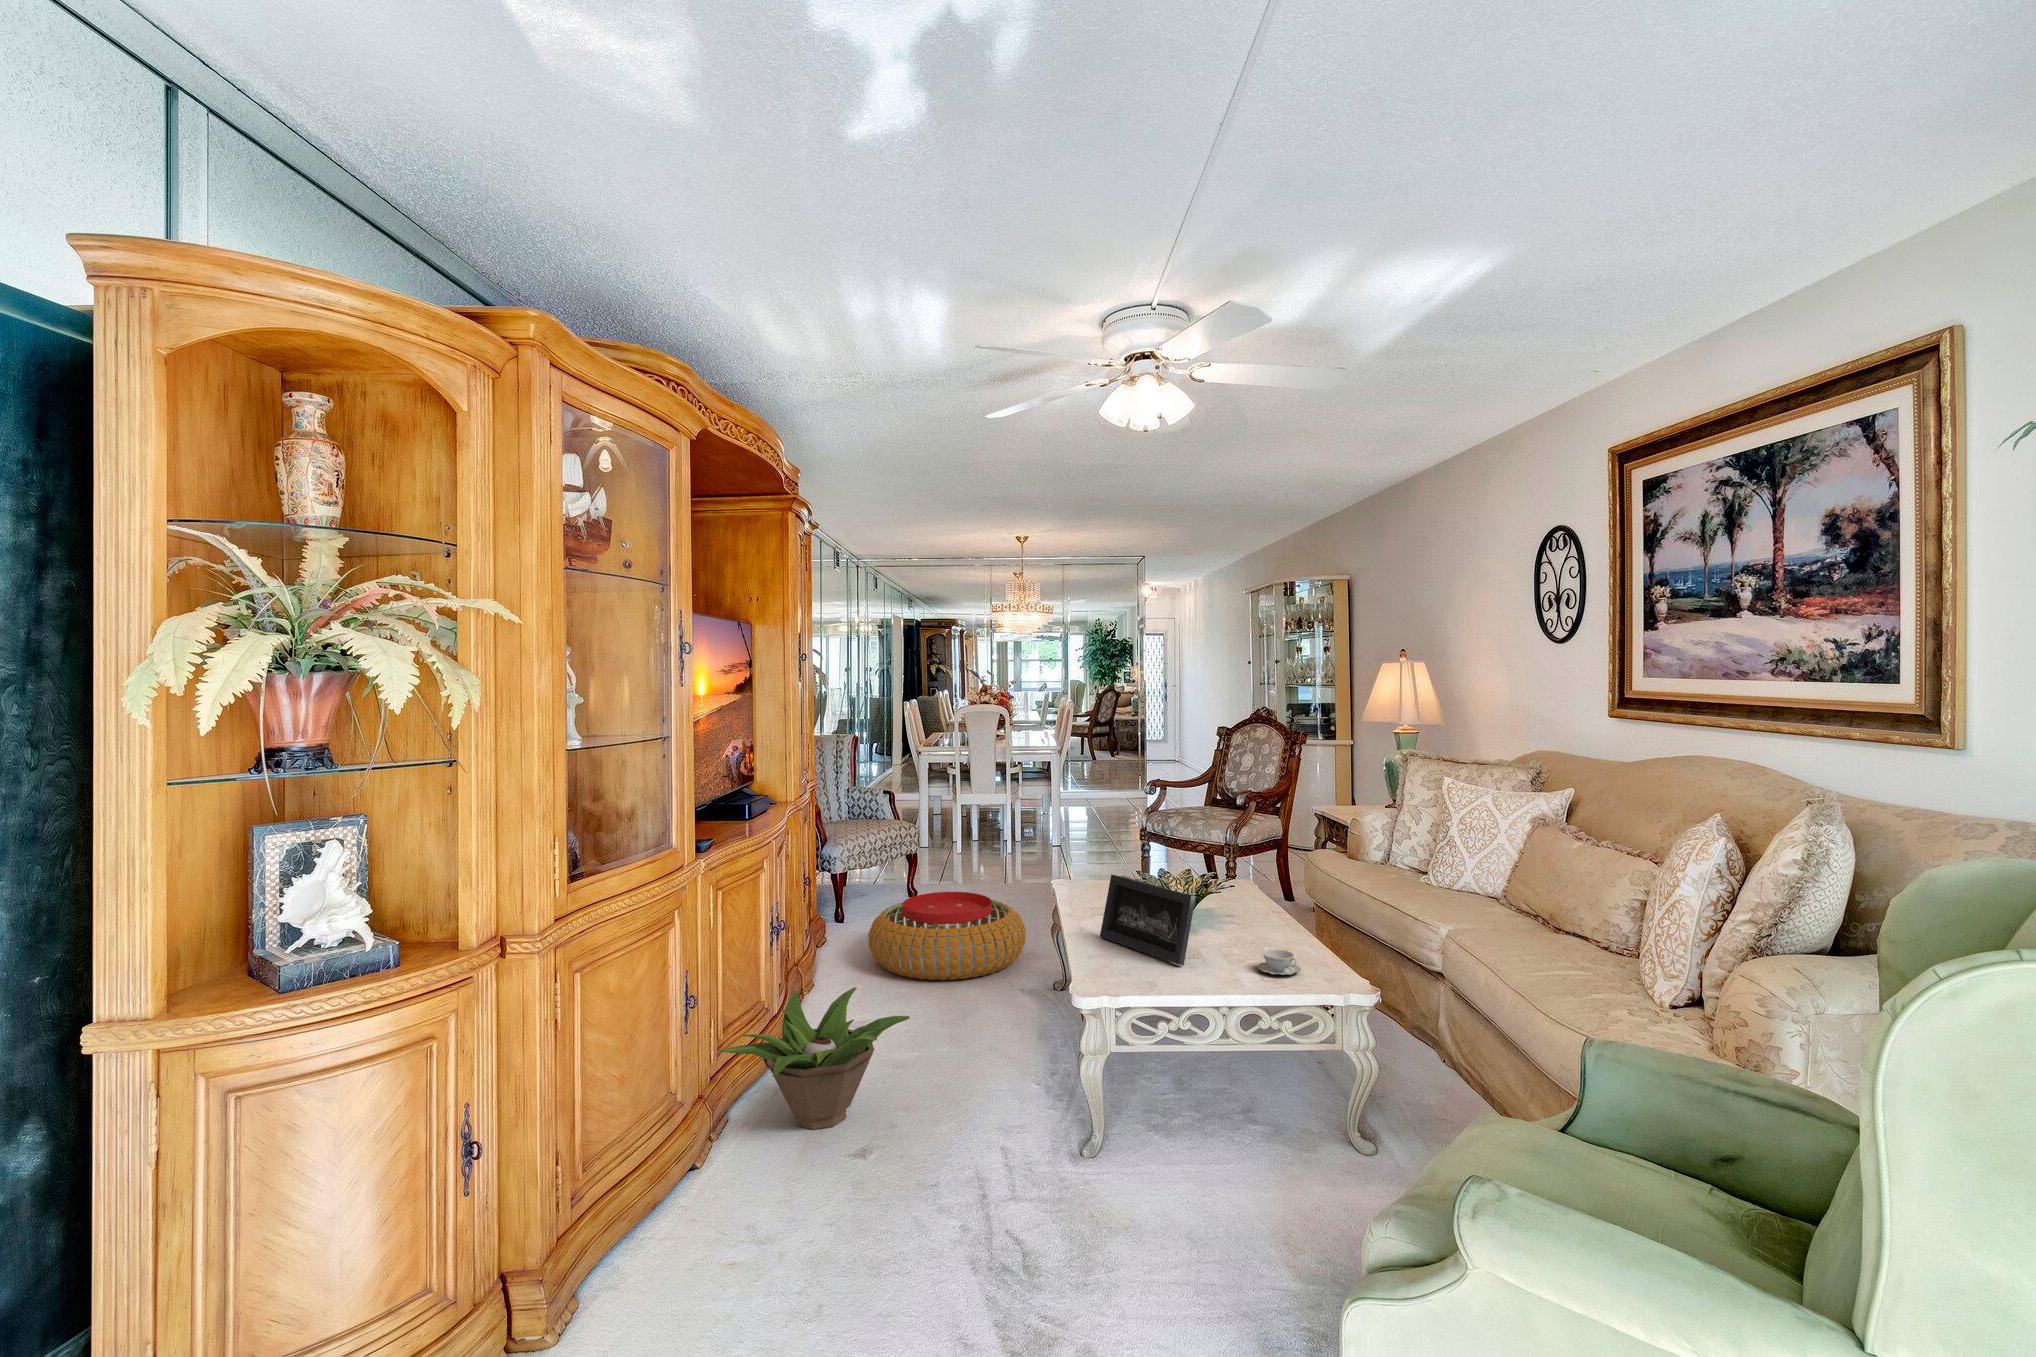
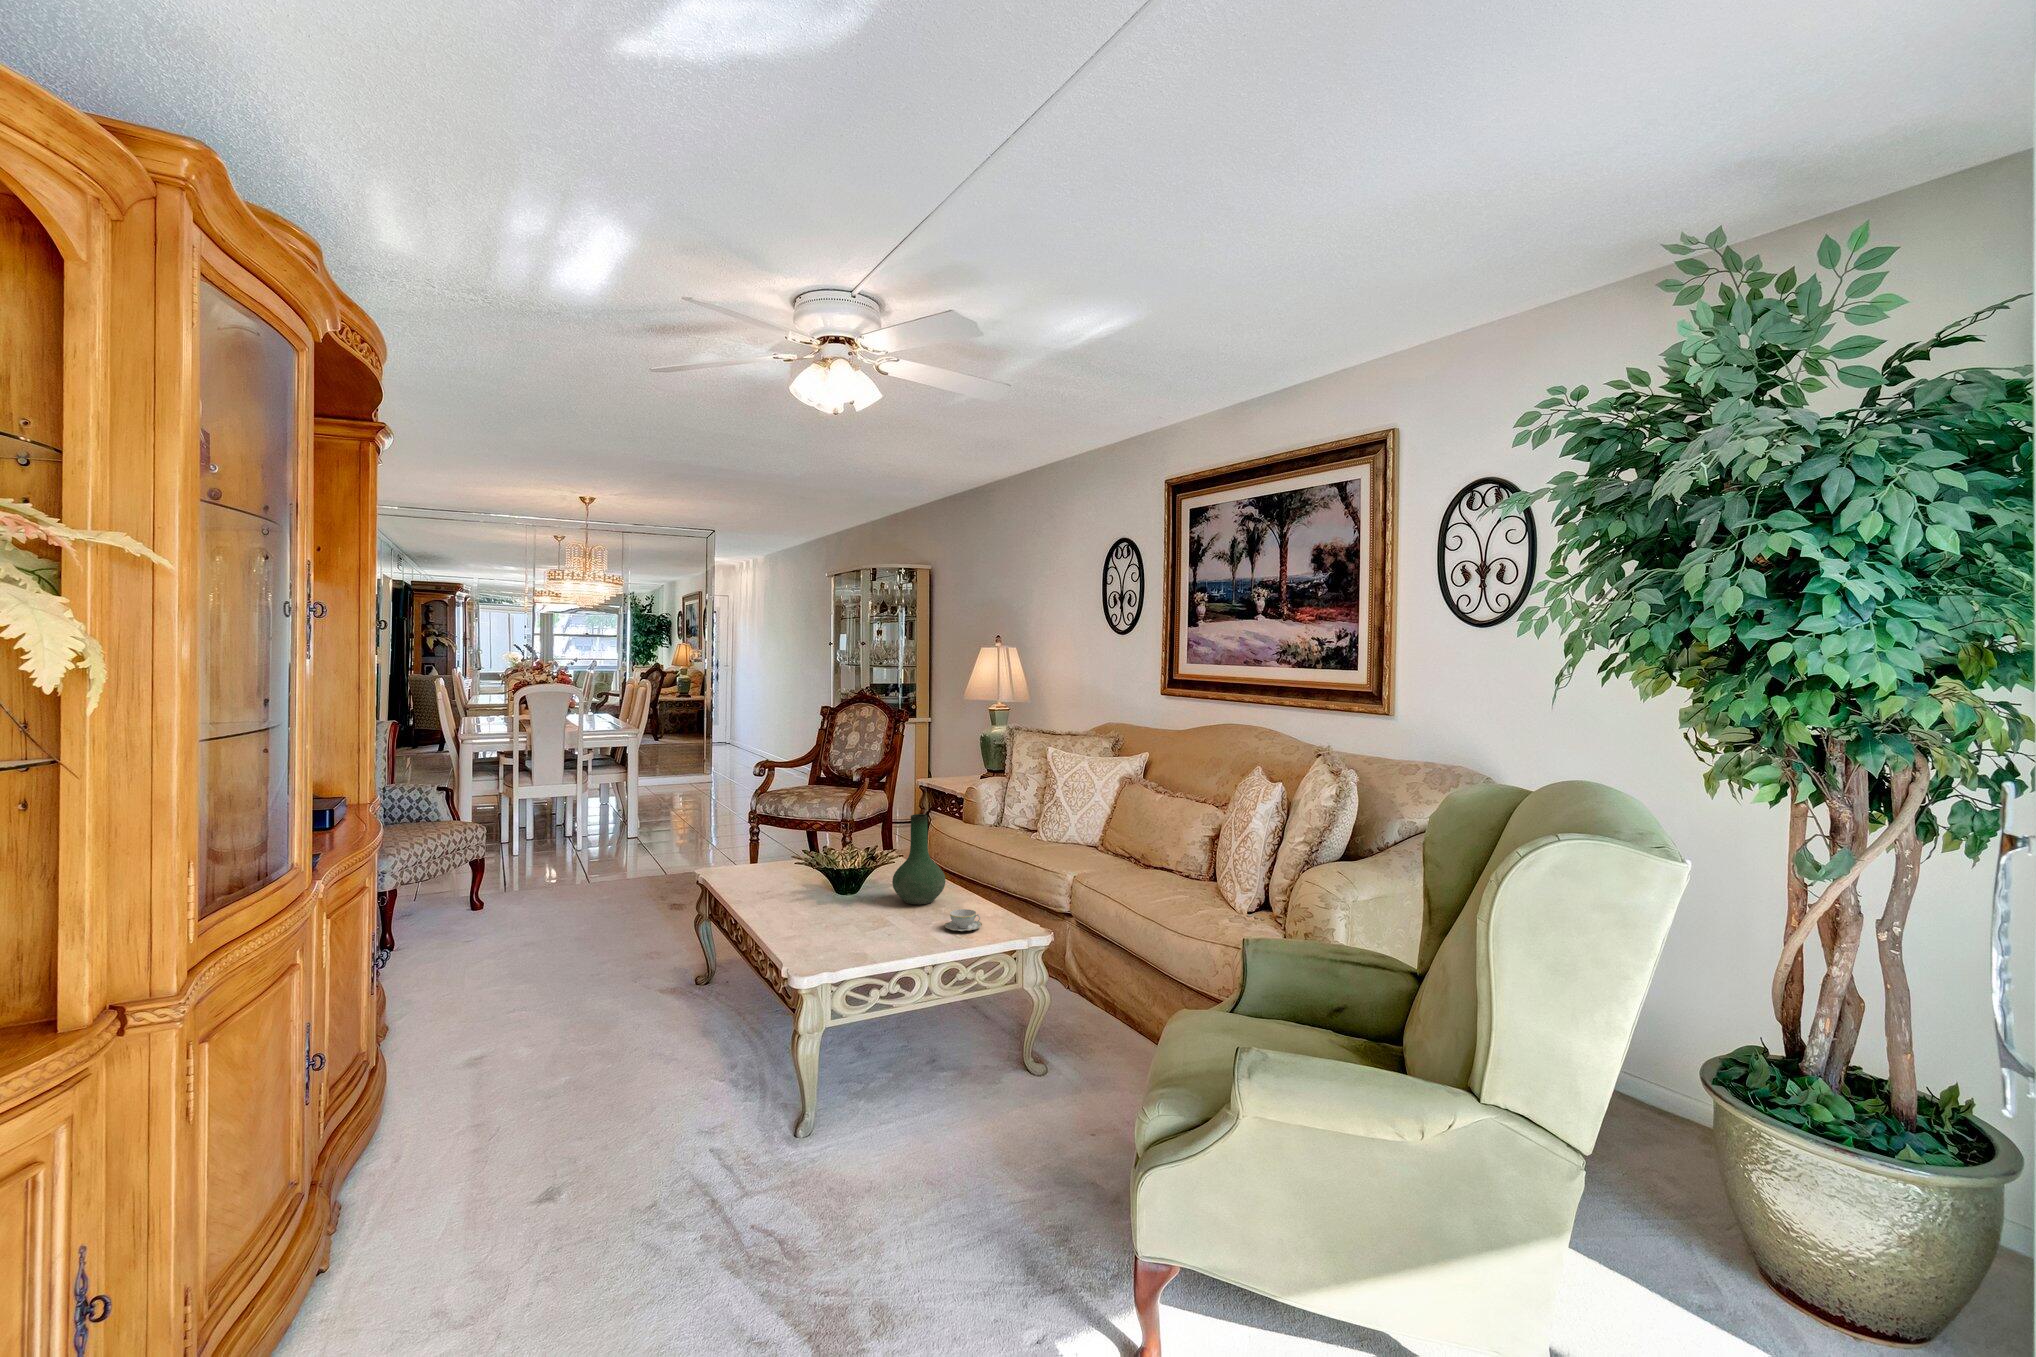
vase: none [1219,841,1278,939] -> present [892,814,945,905]
picture frame: present [1100,875,1196,965] -> none [782,857,888,935]
pouf: present [868,892,1026,980] -> none [454,898,651,1000]
decorative plant: present [717,987,910,1129] -> none [347,1014,591,1183]

